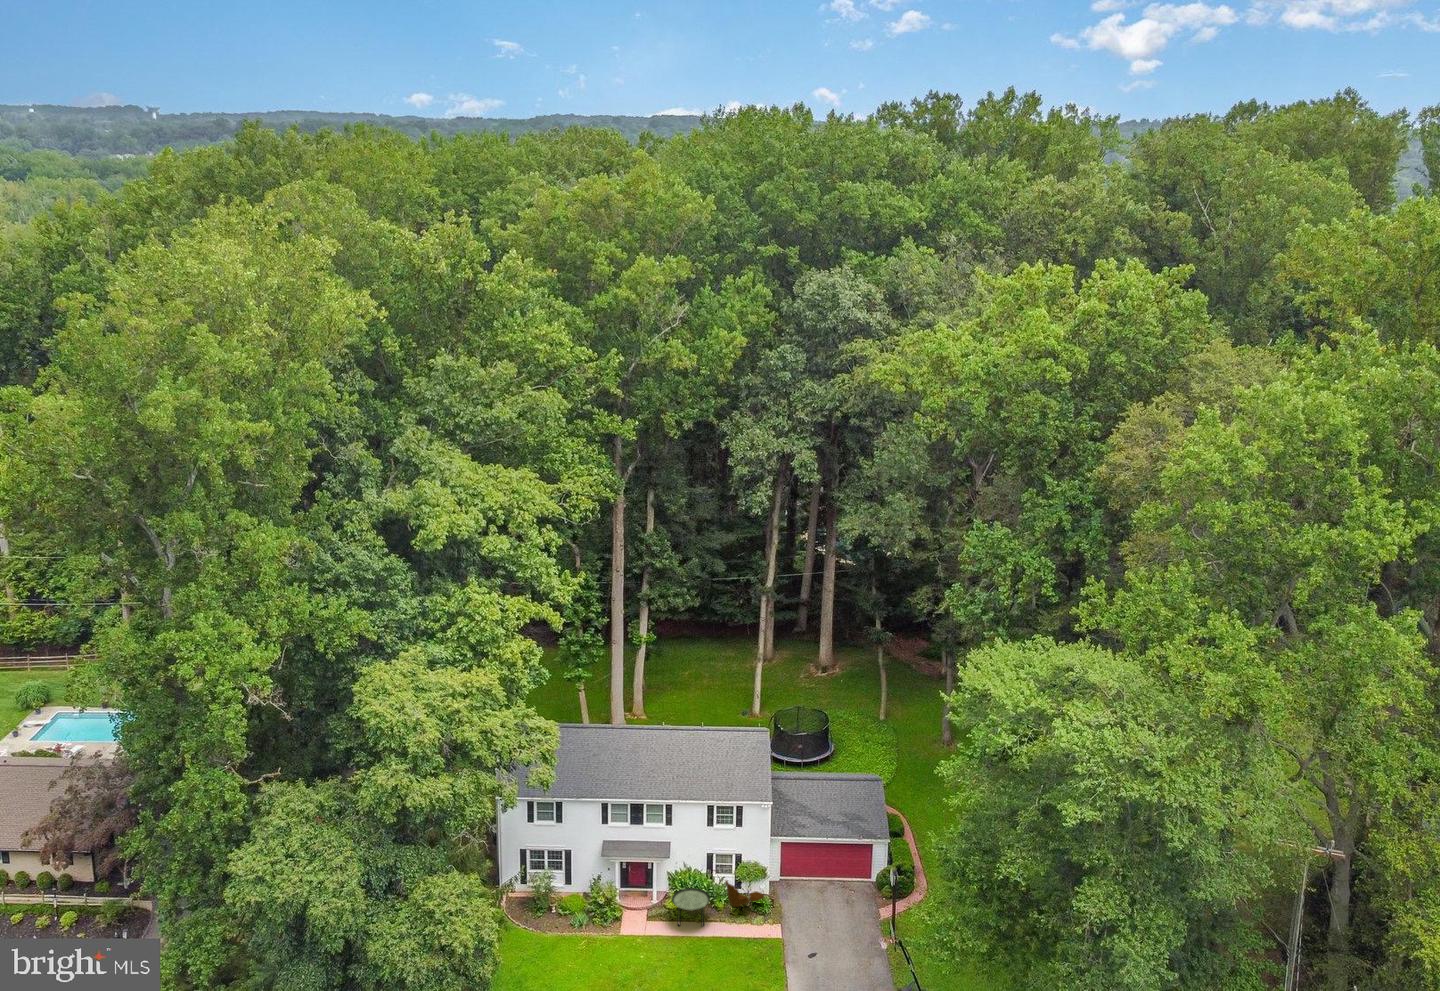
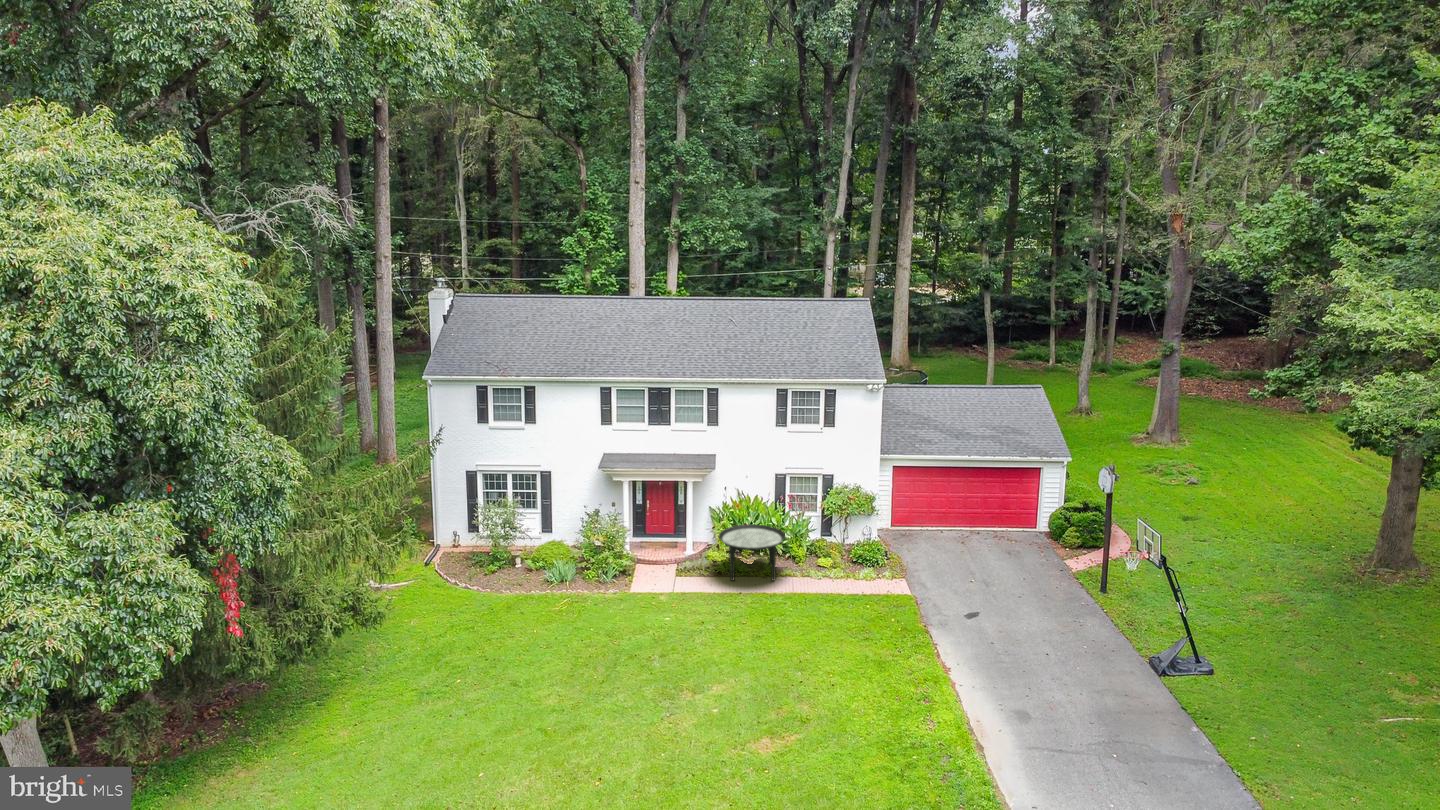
lounge chair: present [726,880,764,911] -> none [810,507,873,568]

